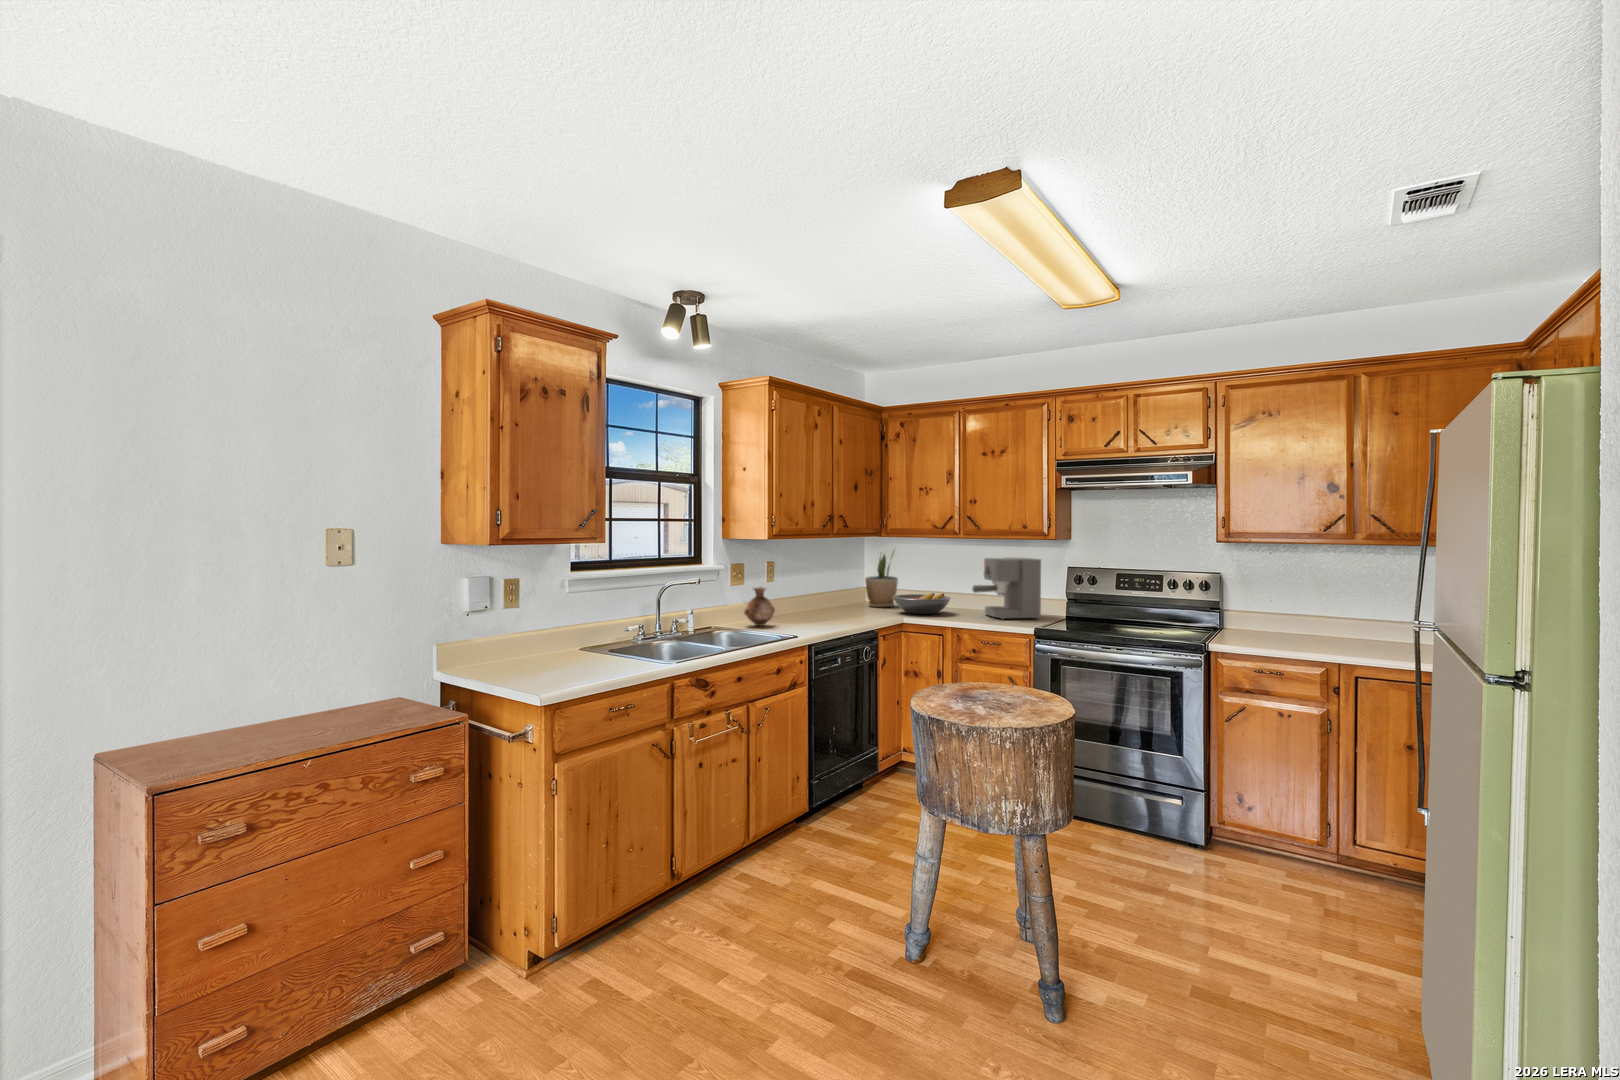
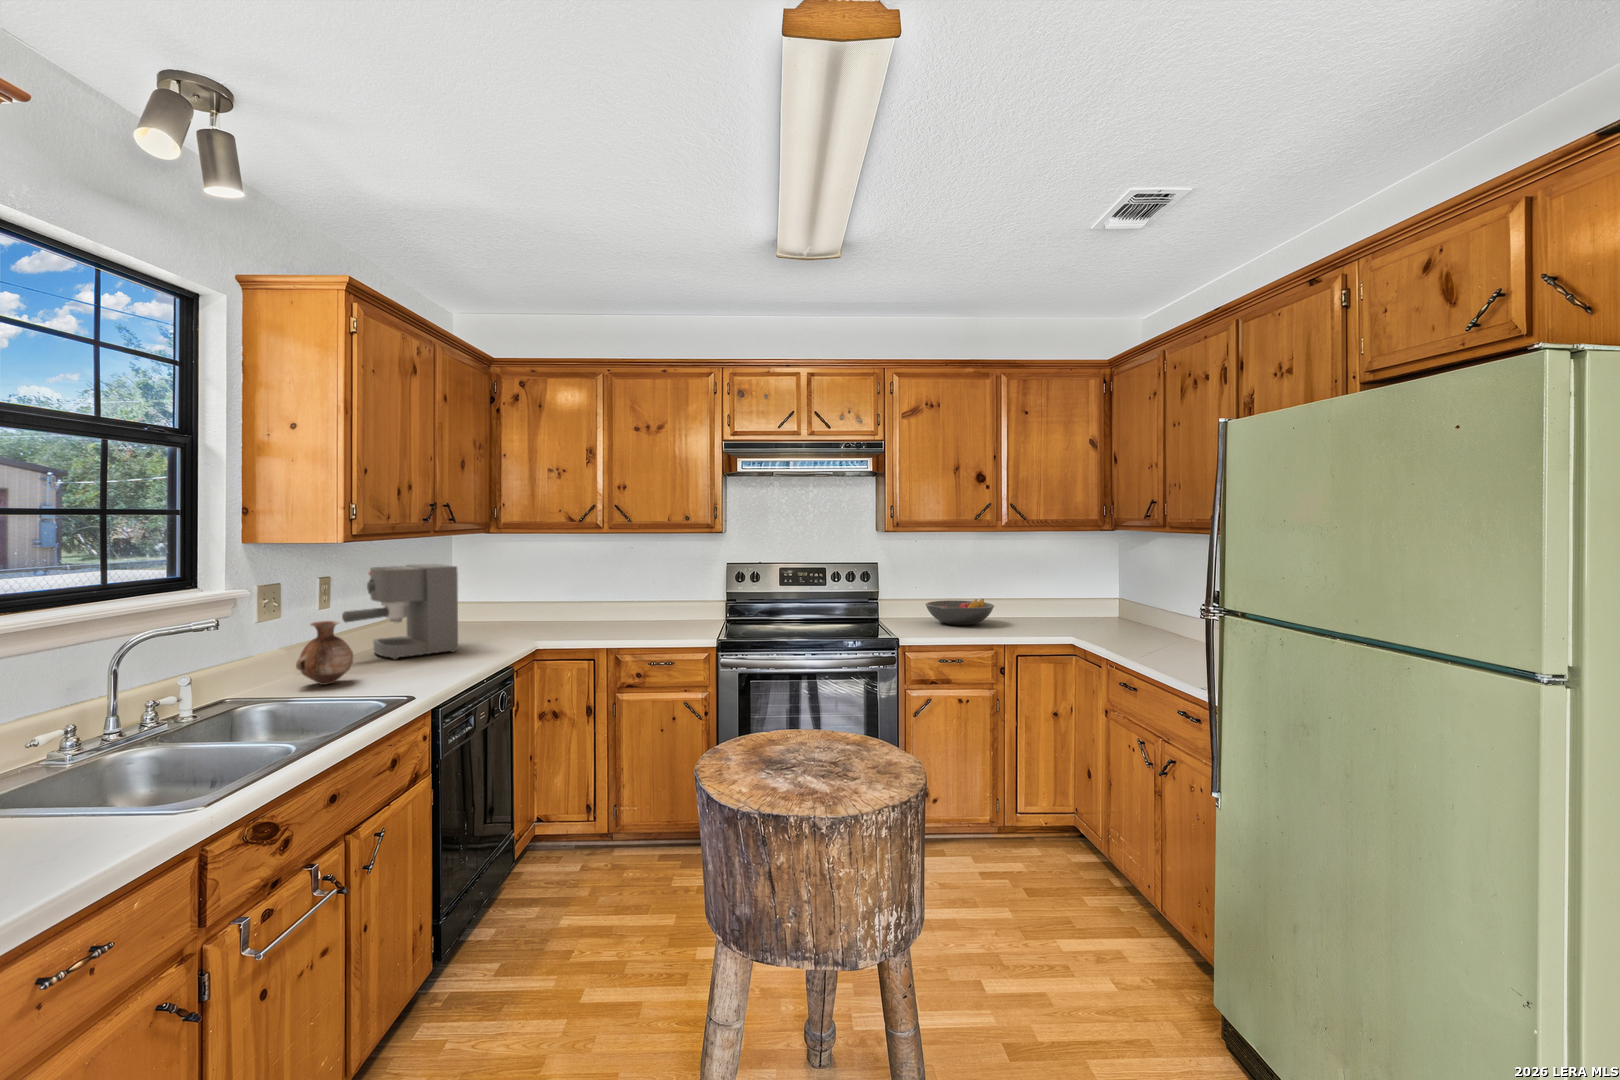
potted plant: present [865,551,898,607] -> none [467,546,514,628]
coffee maker: present [972,558,1041,619] -> present [342,564,458,659]
fruit bowl: present [893,593,951,614] -> present [926,599,994,625]

